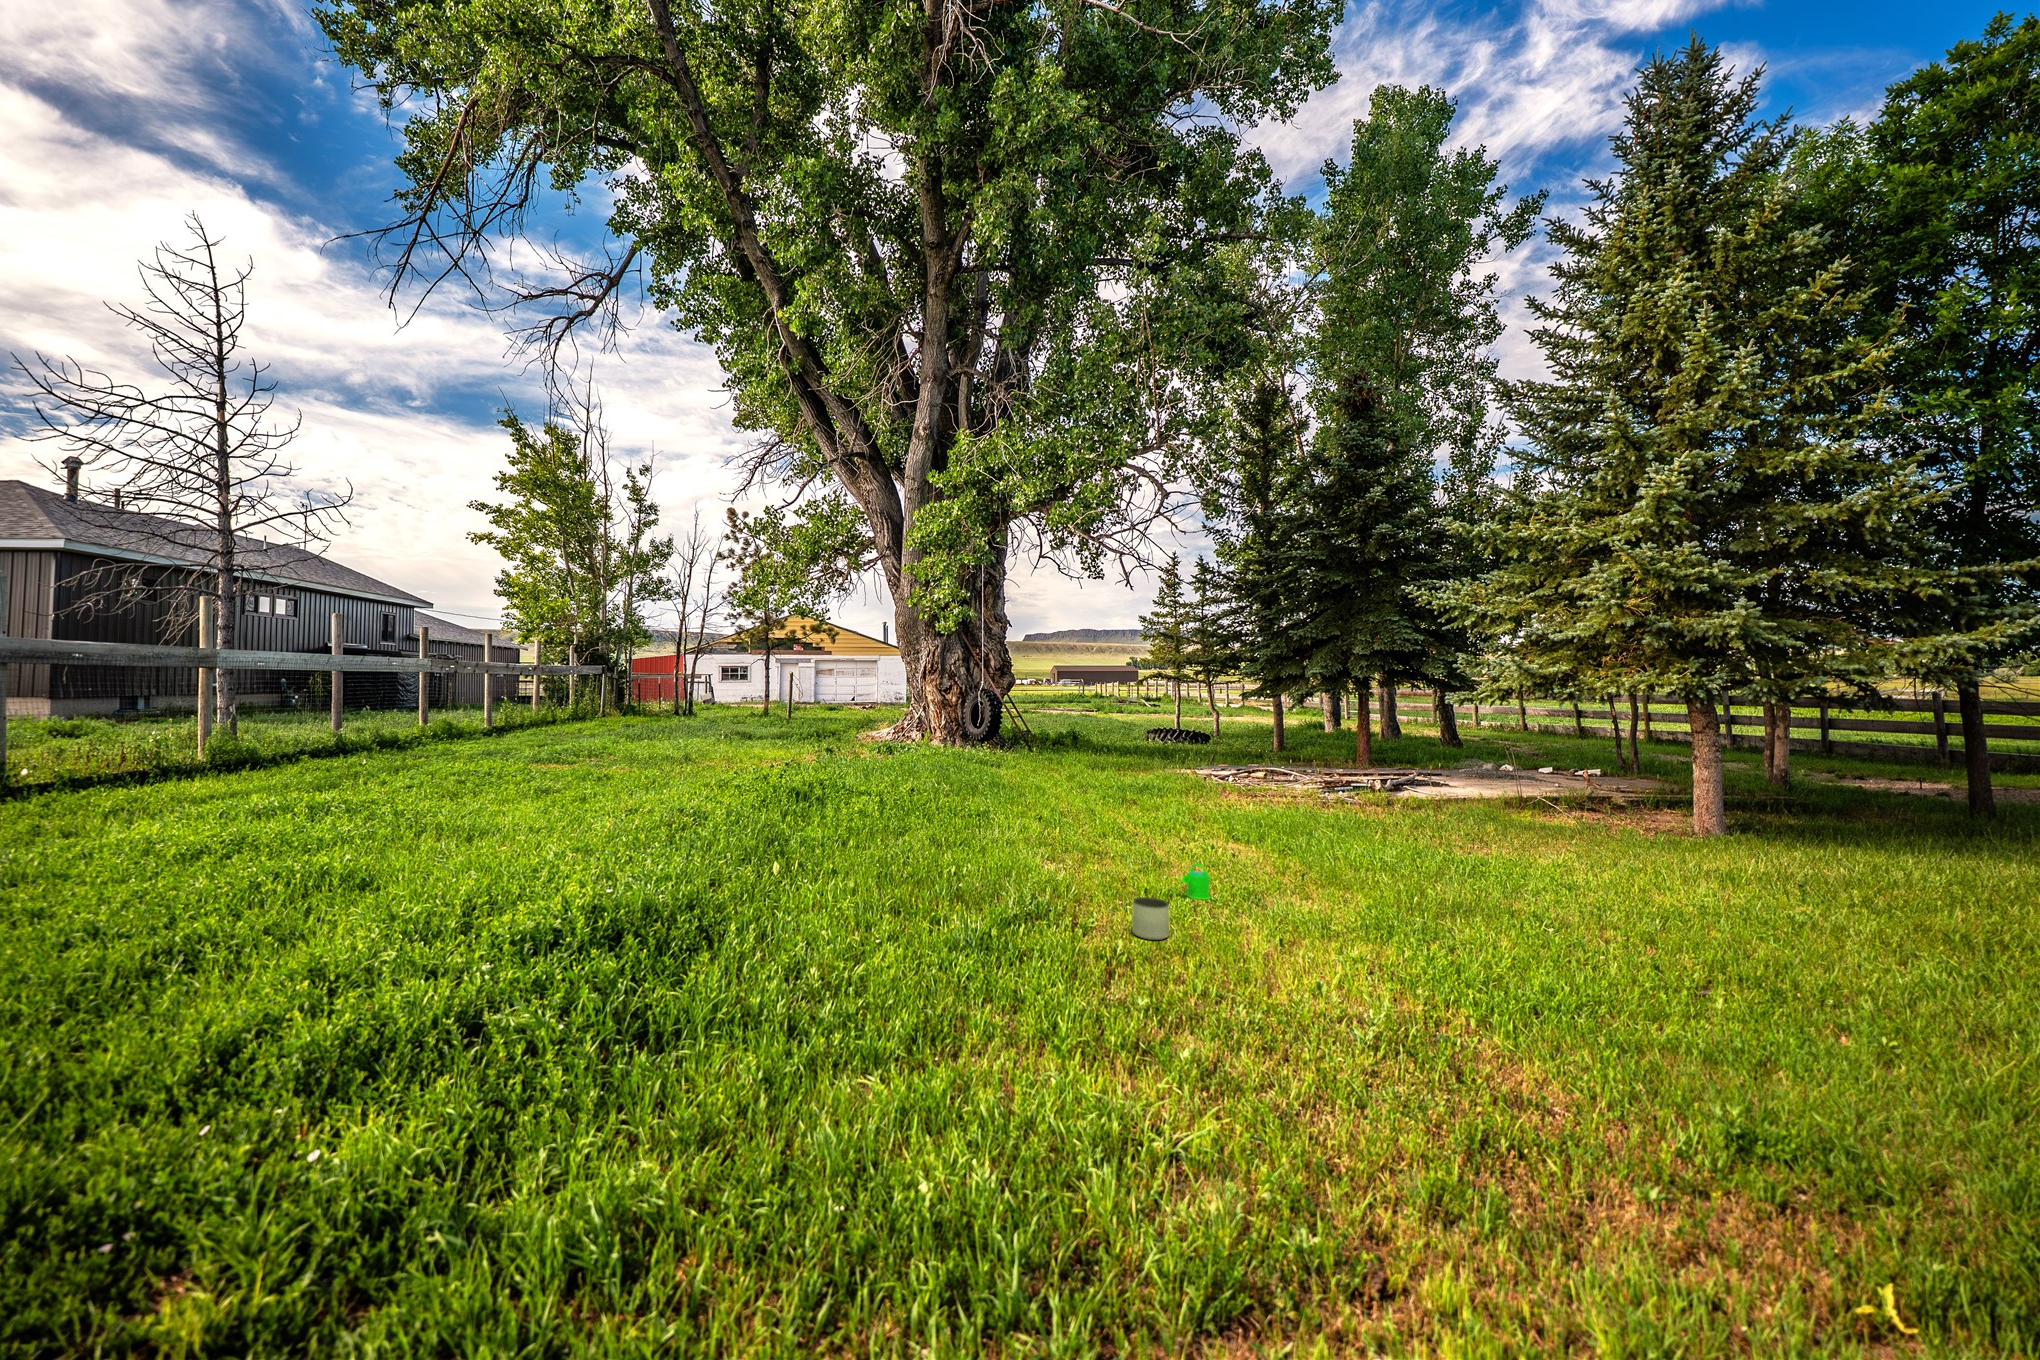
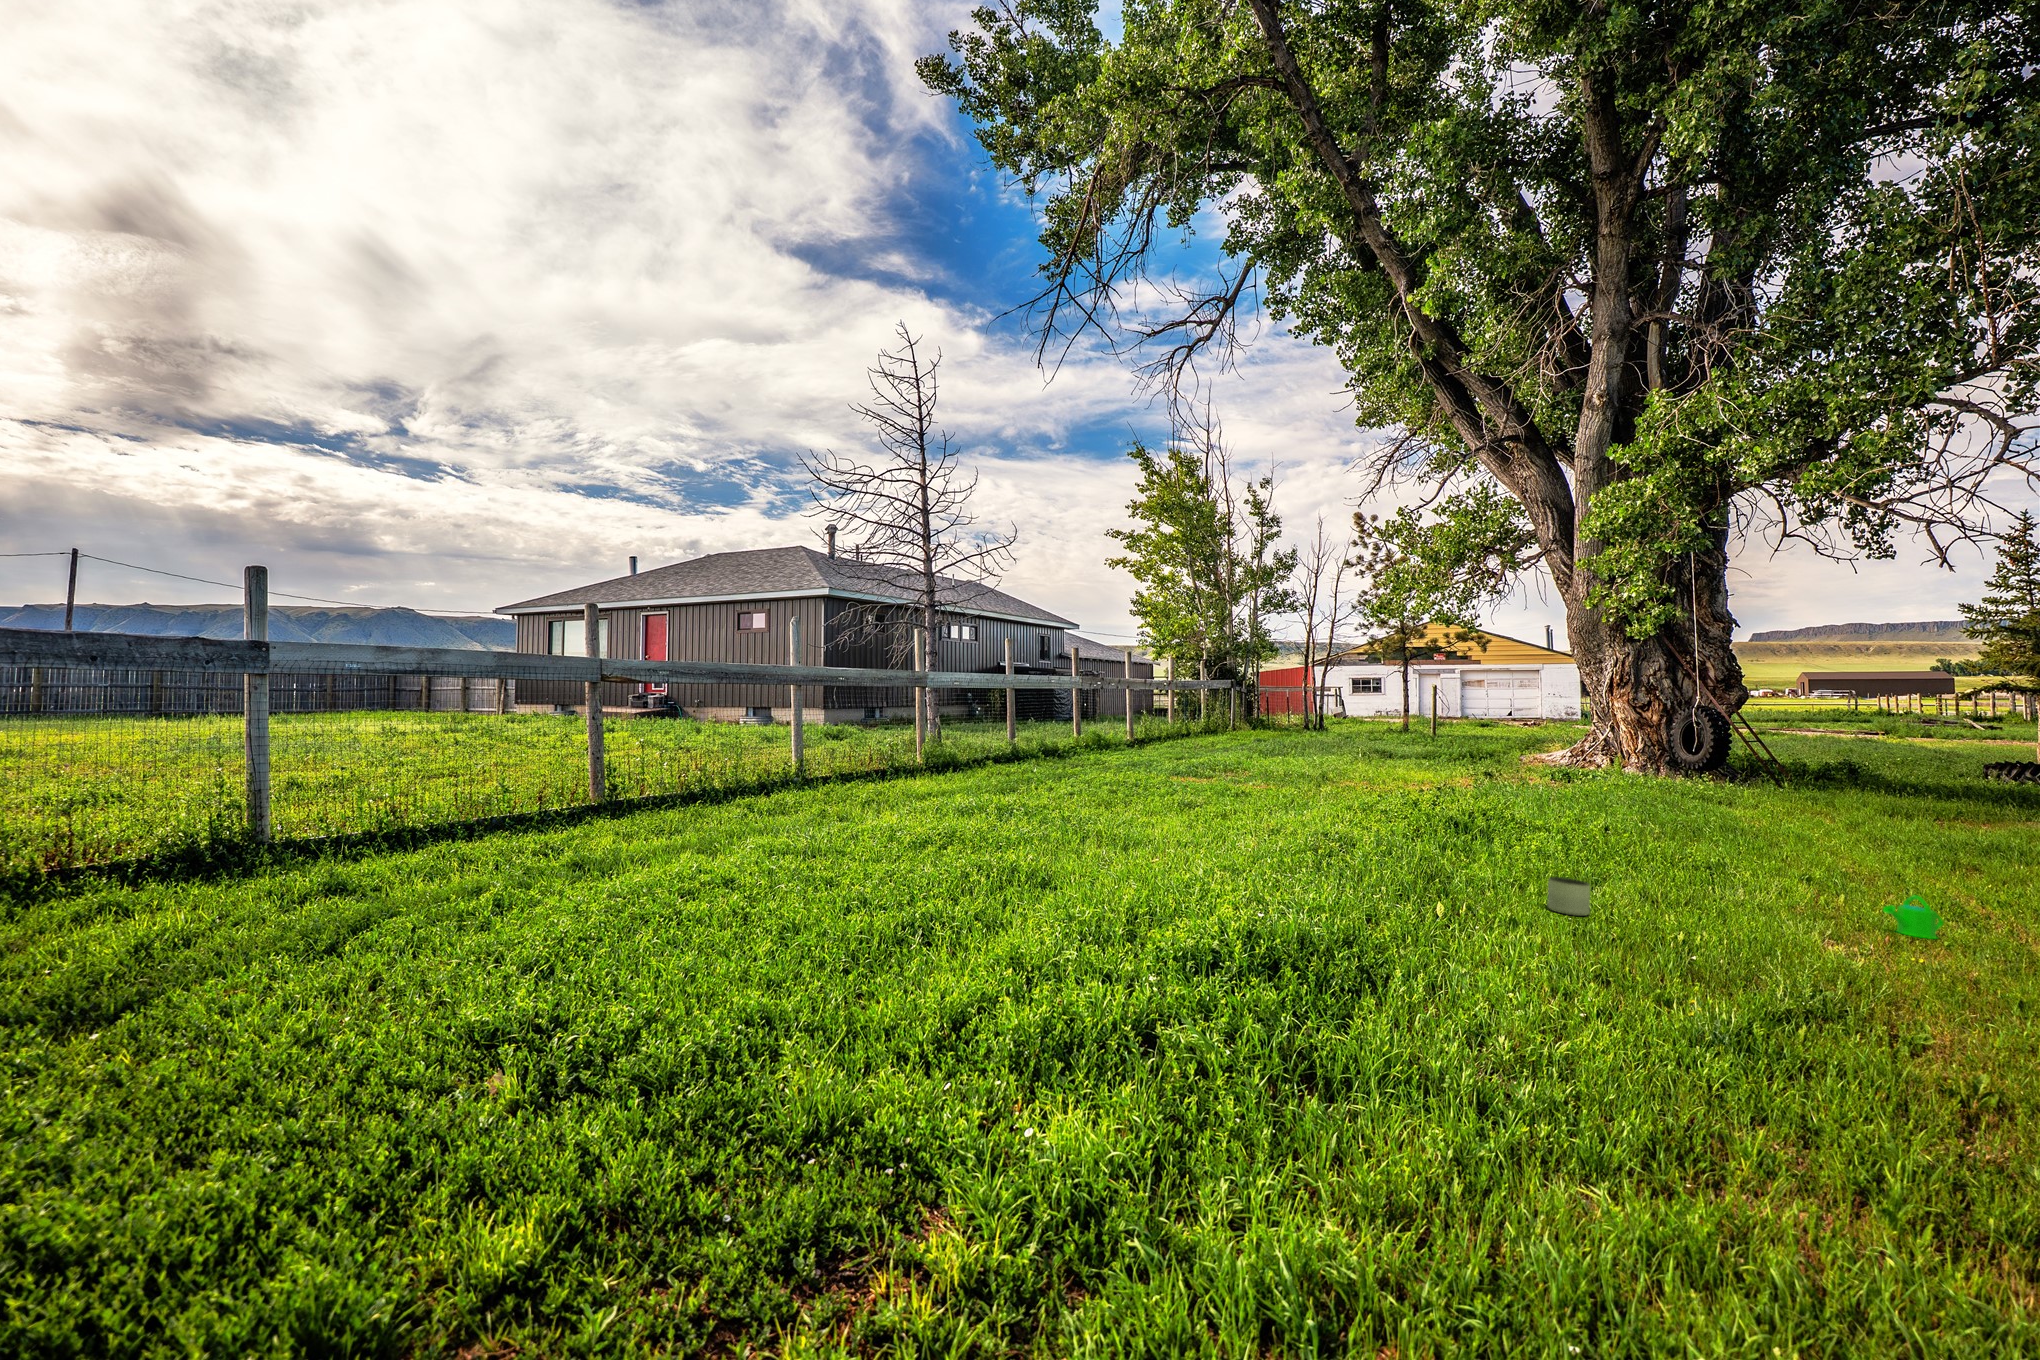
planter: present [1132,897,1169,940] -> present [1548,877,1590,916]

